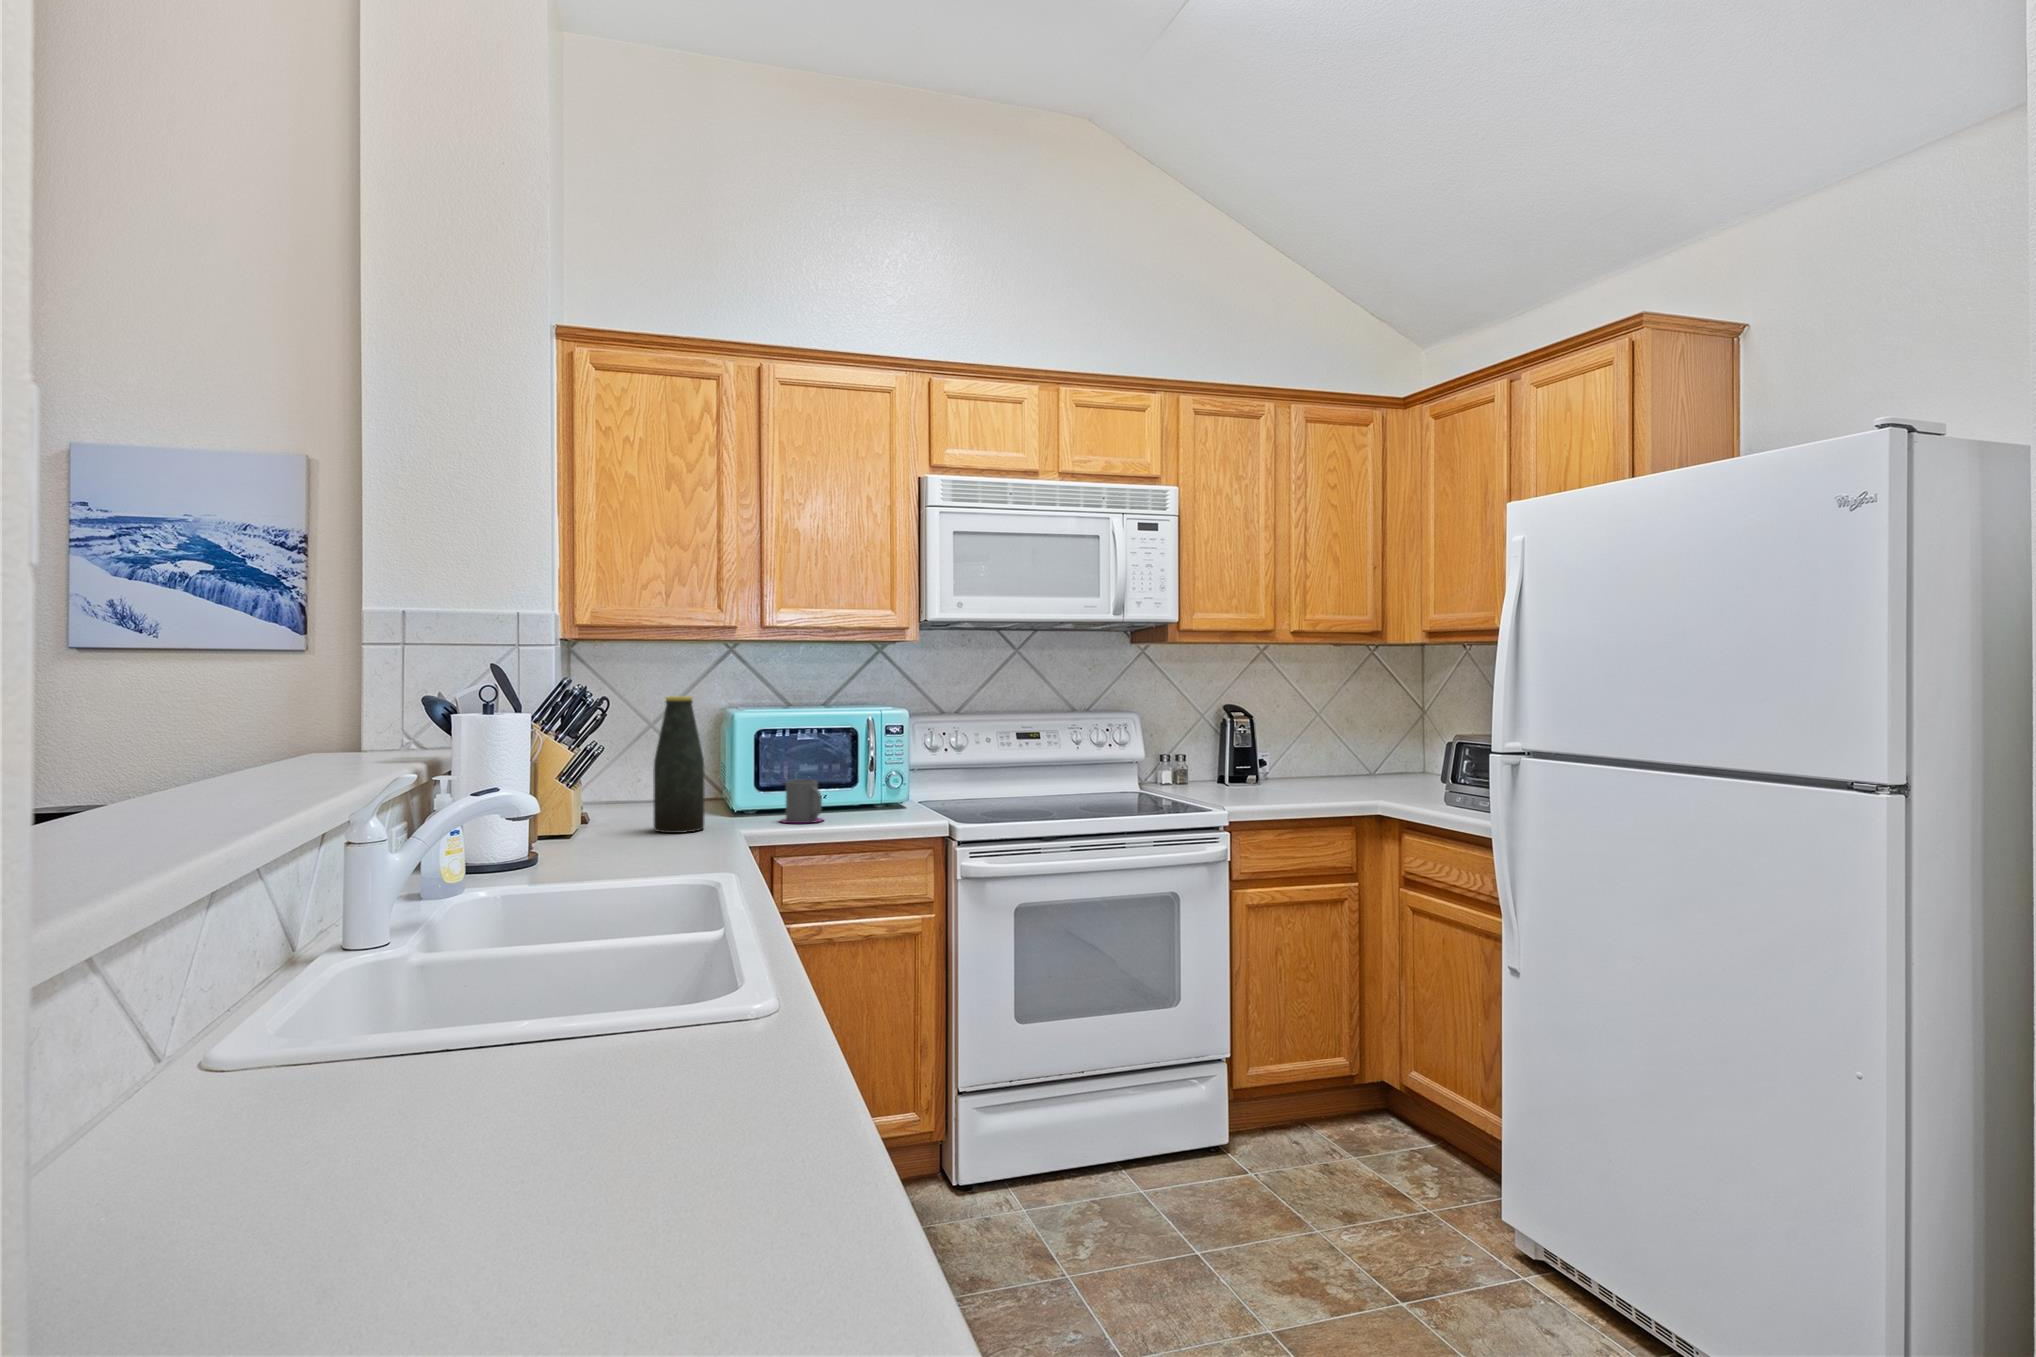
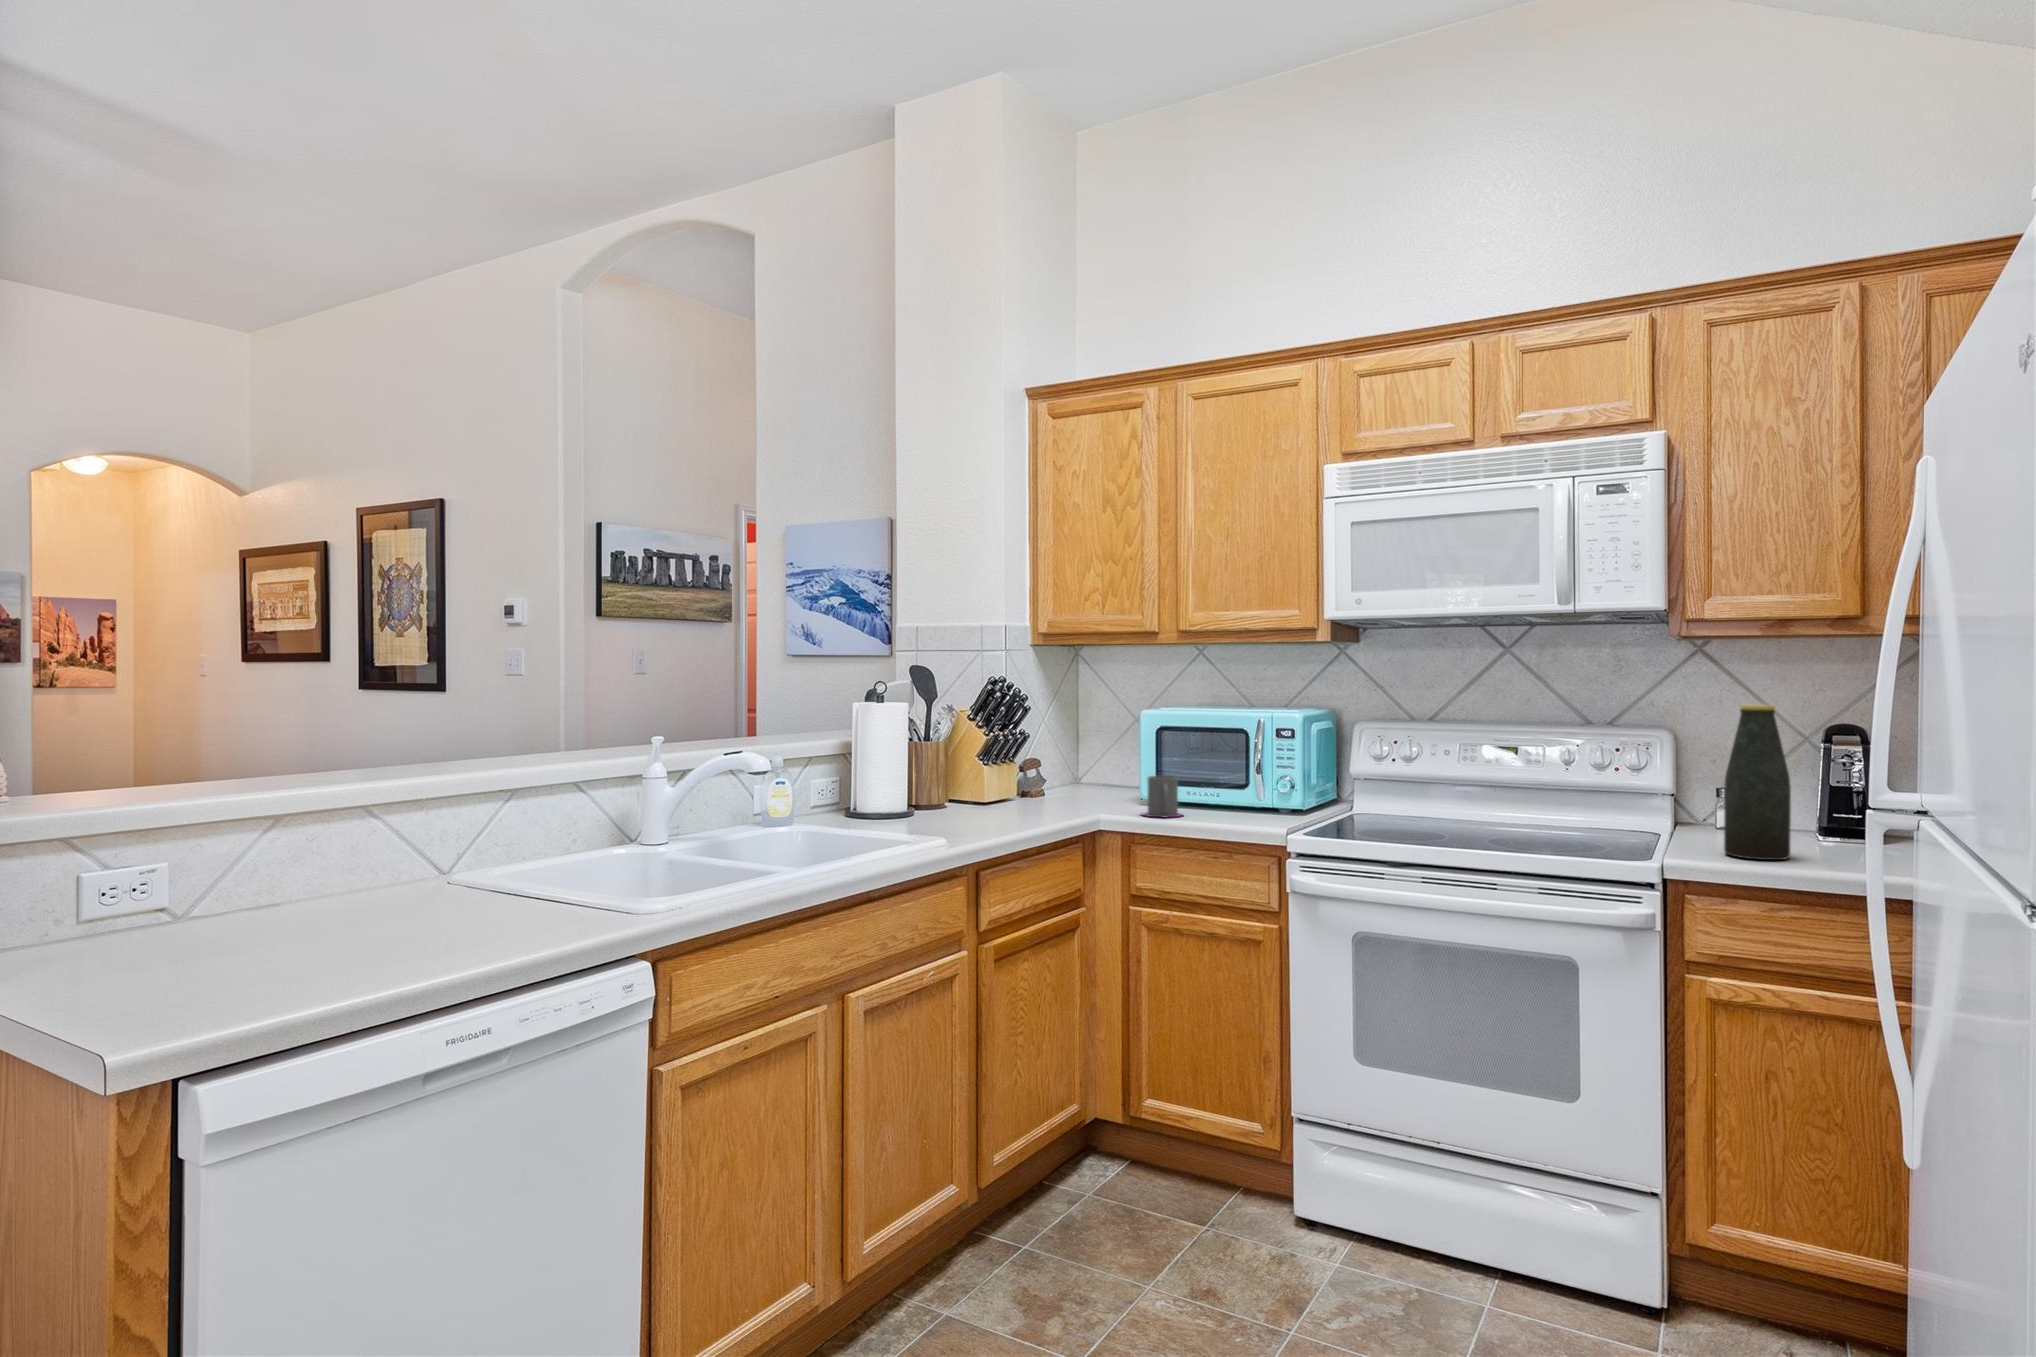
bottle: present [653,696,704,833] -> present [1724,705,1791,860]

